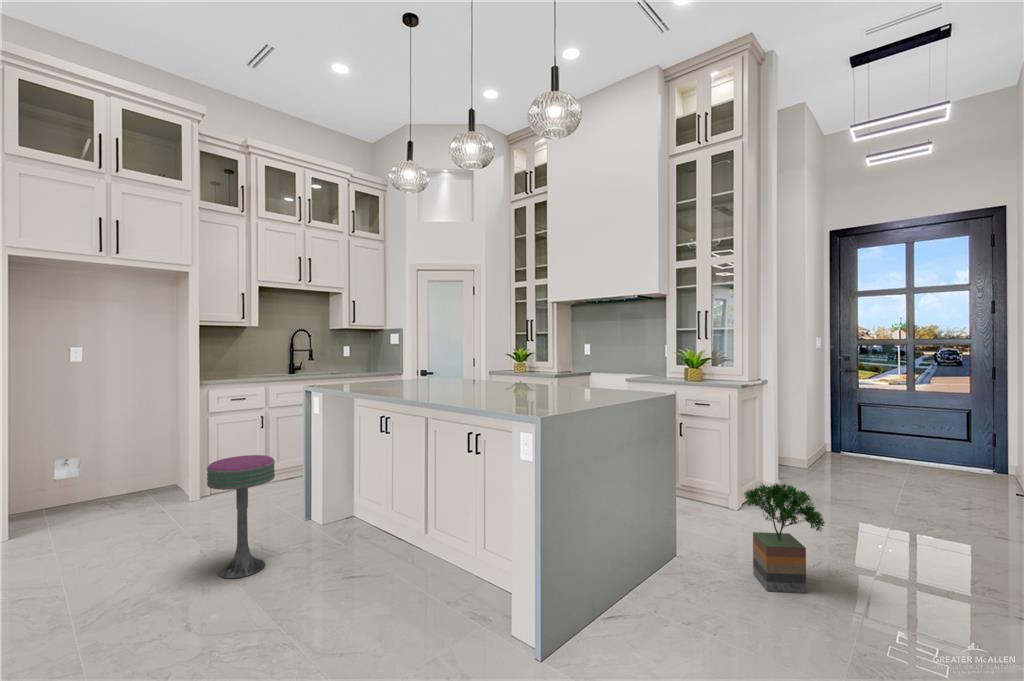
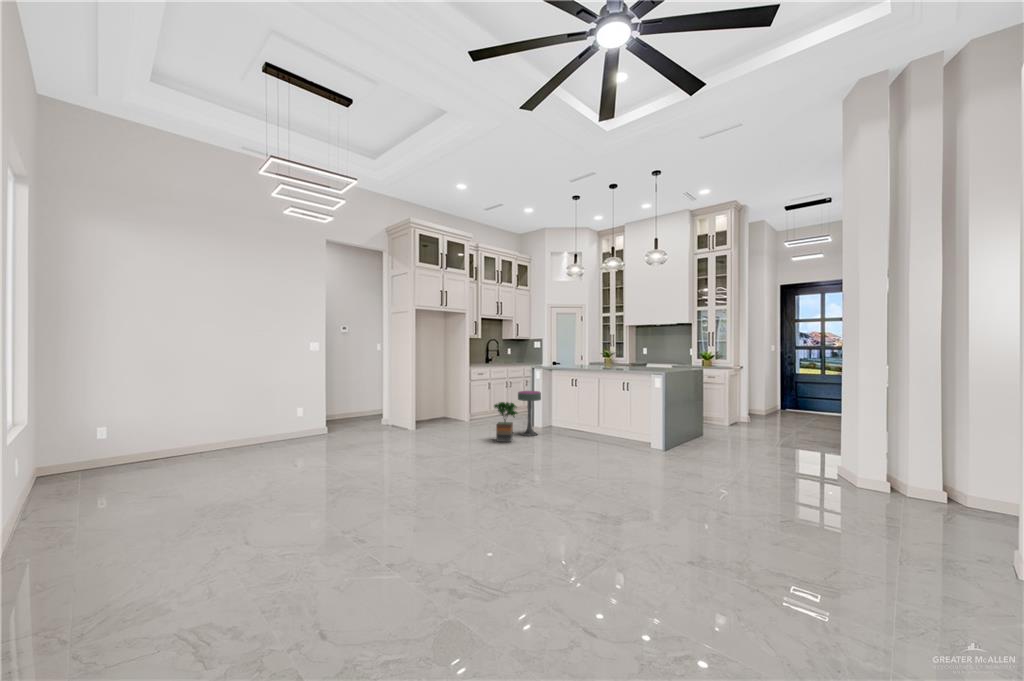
potted tree: present [744,483,825,593] -> present [494,402,517,442]

